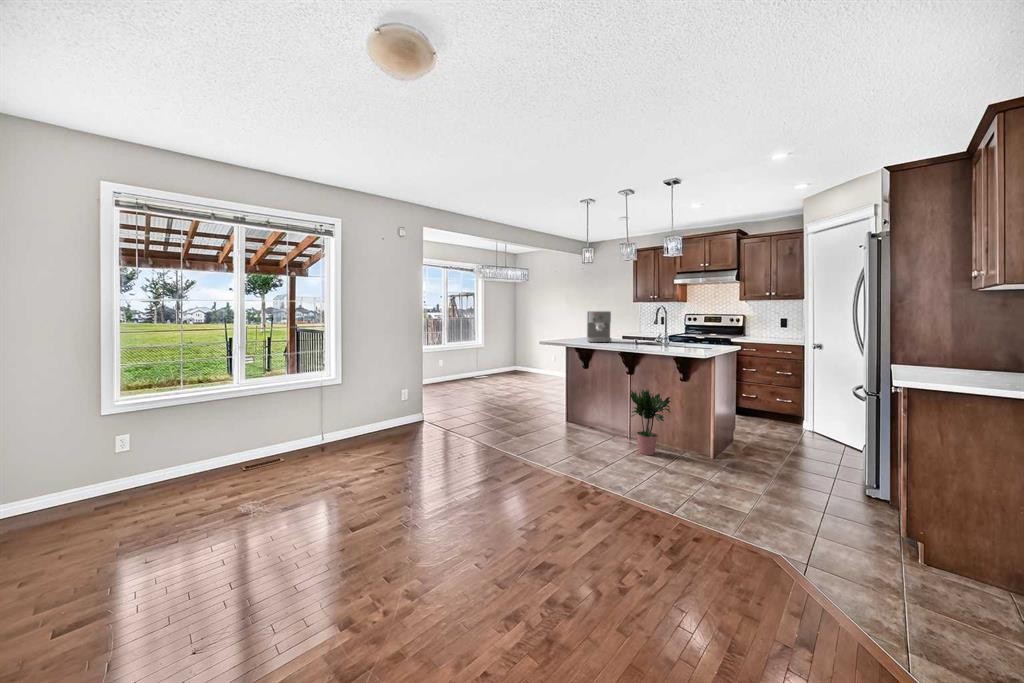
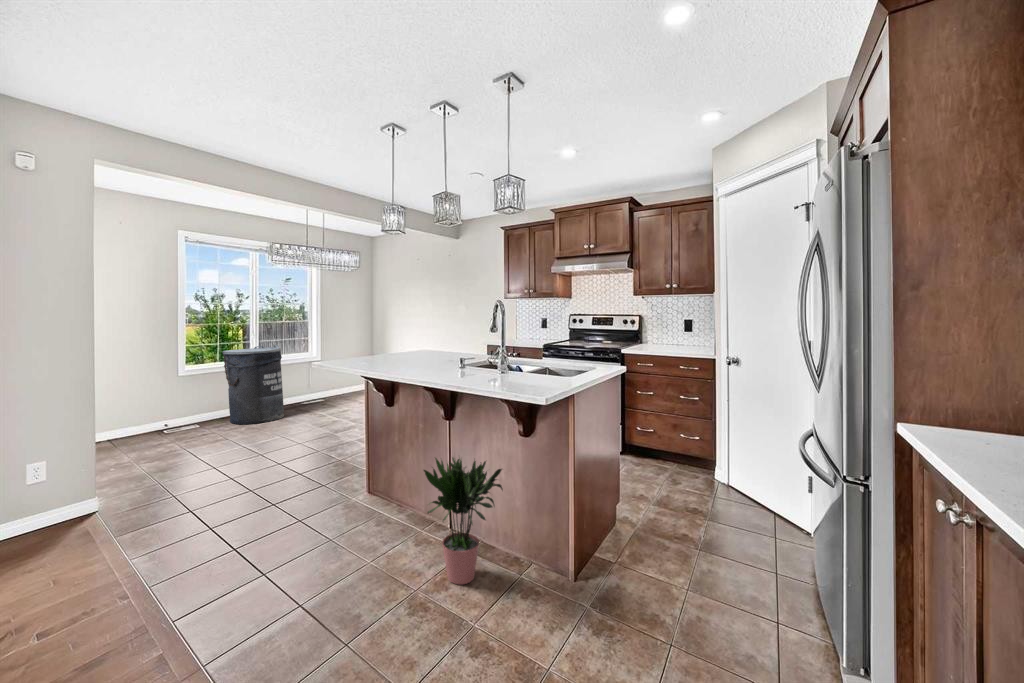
coffee maker: present [587,311,611,342] -> none [387,311,431,364]
trash can: none [440,335,474,386] -> present [223,345,284,424]

